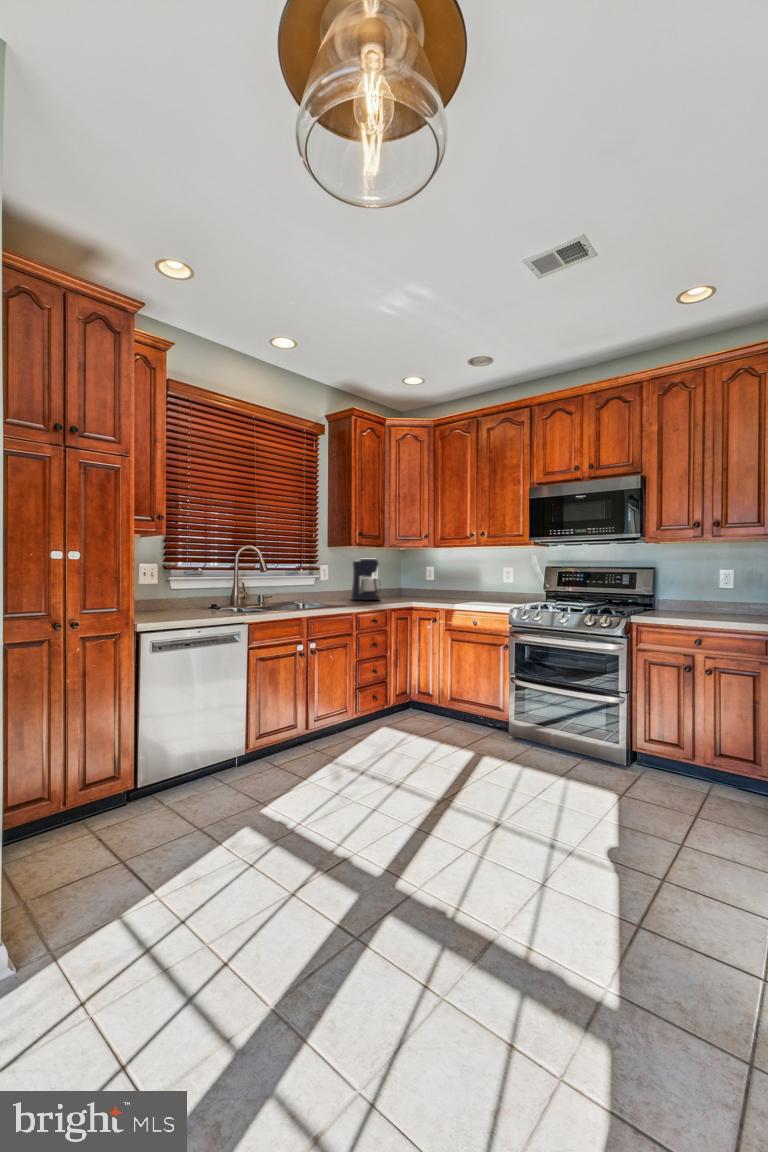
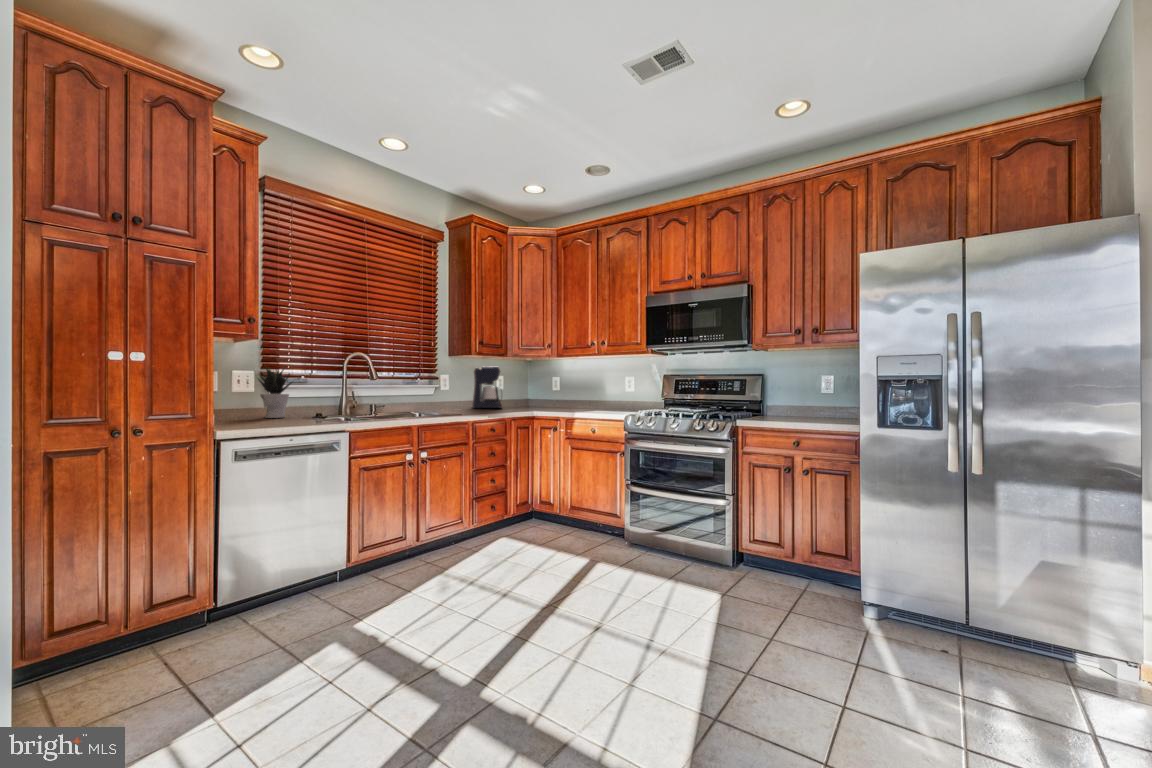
potted plant: none [158,559,194,610] -> present [258,367,292,418]

